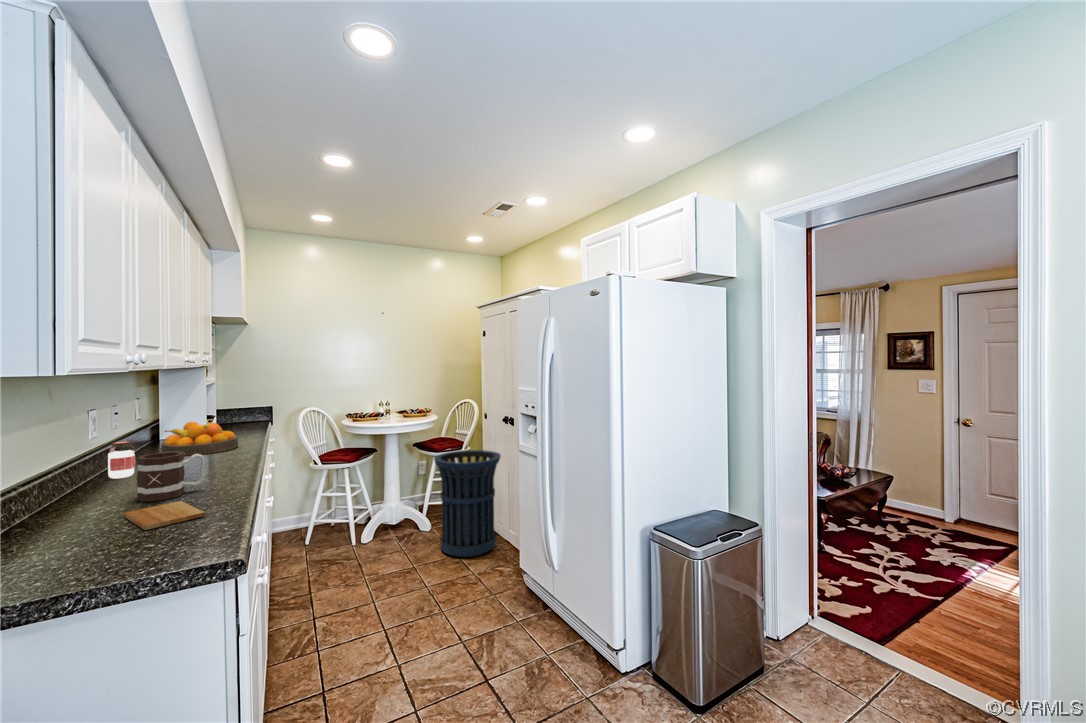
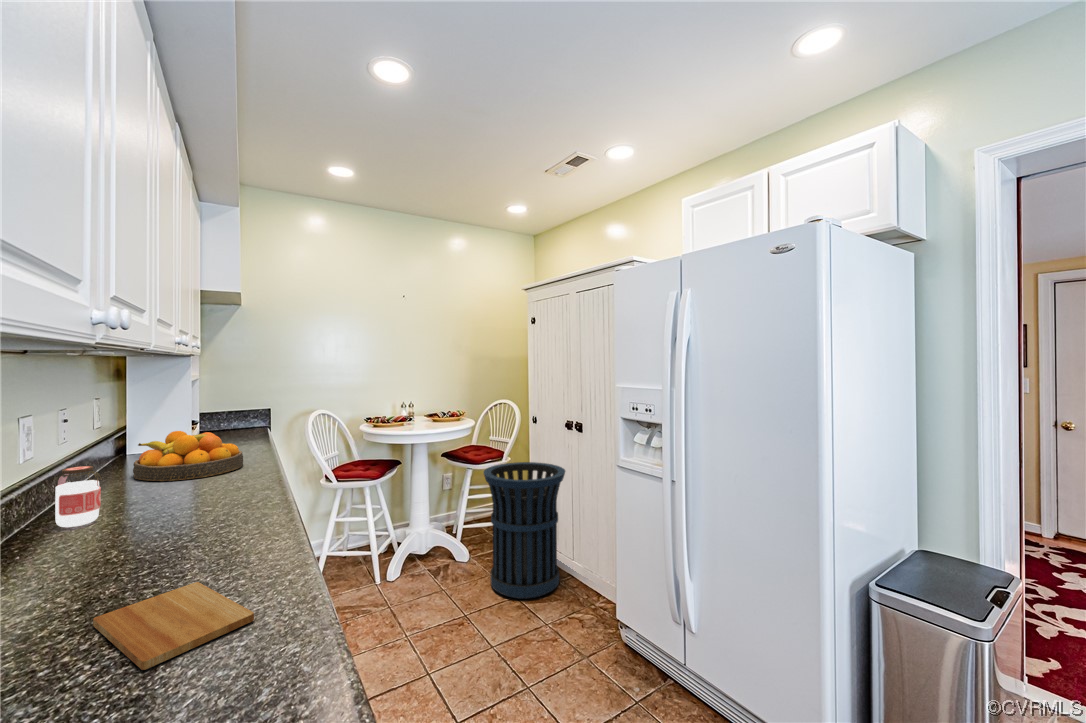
mug: present [136,452,205,502] -> none [111,488,227,582]

